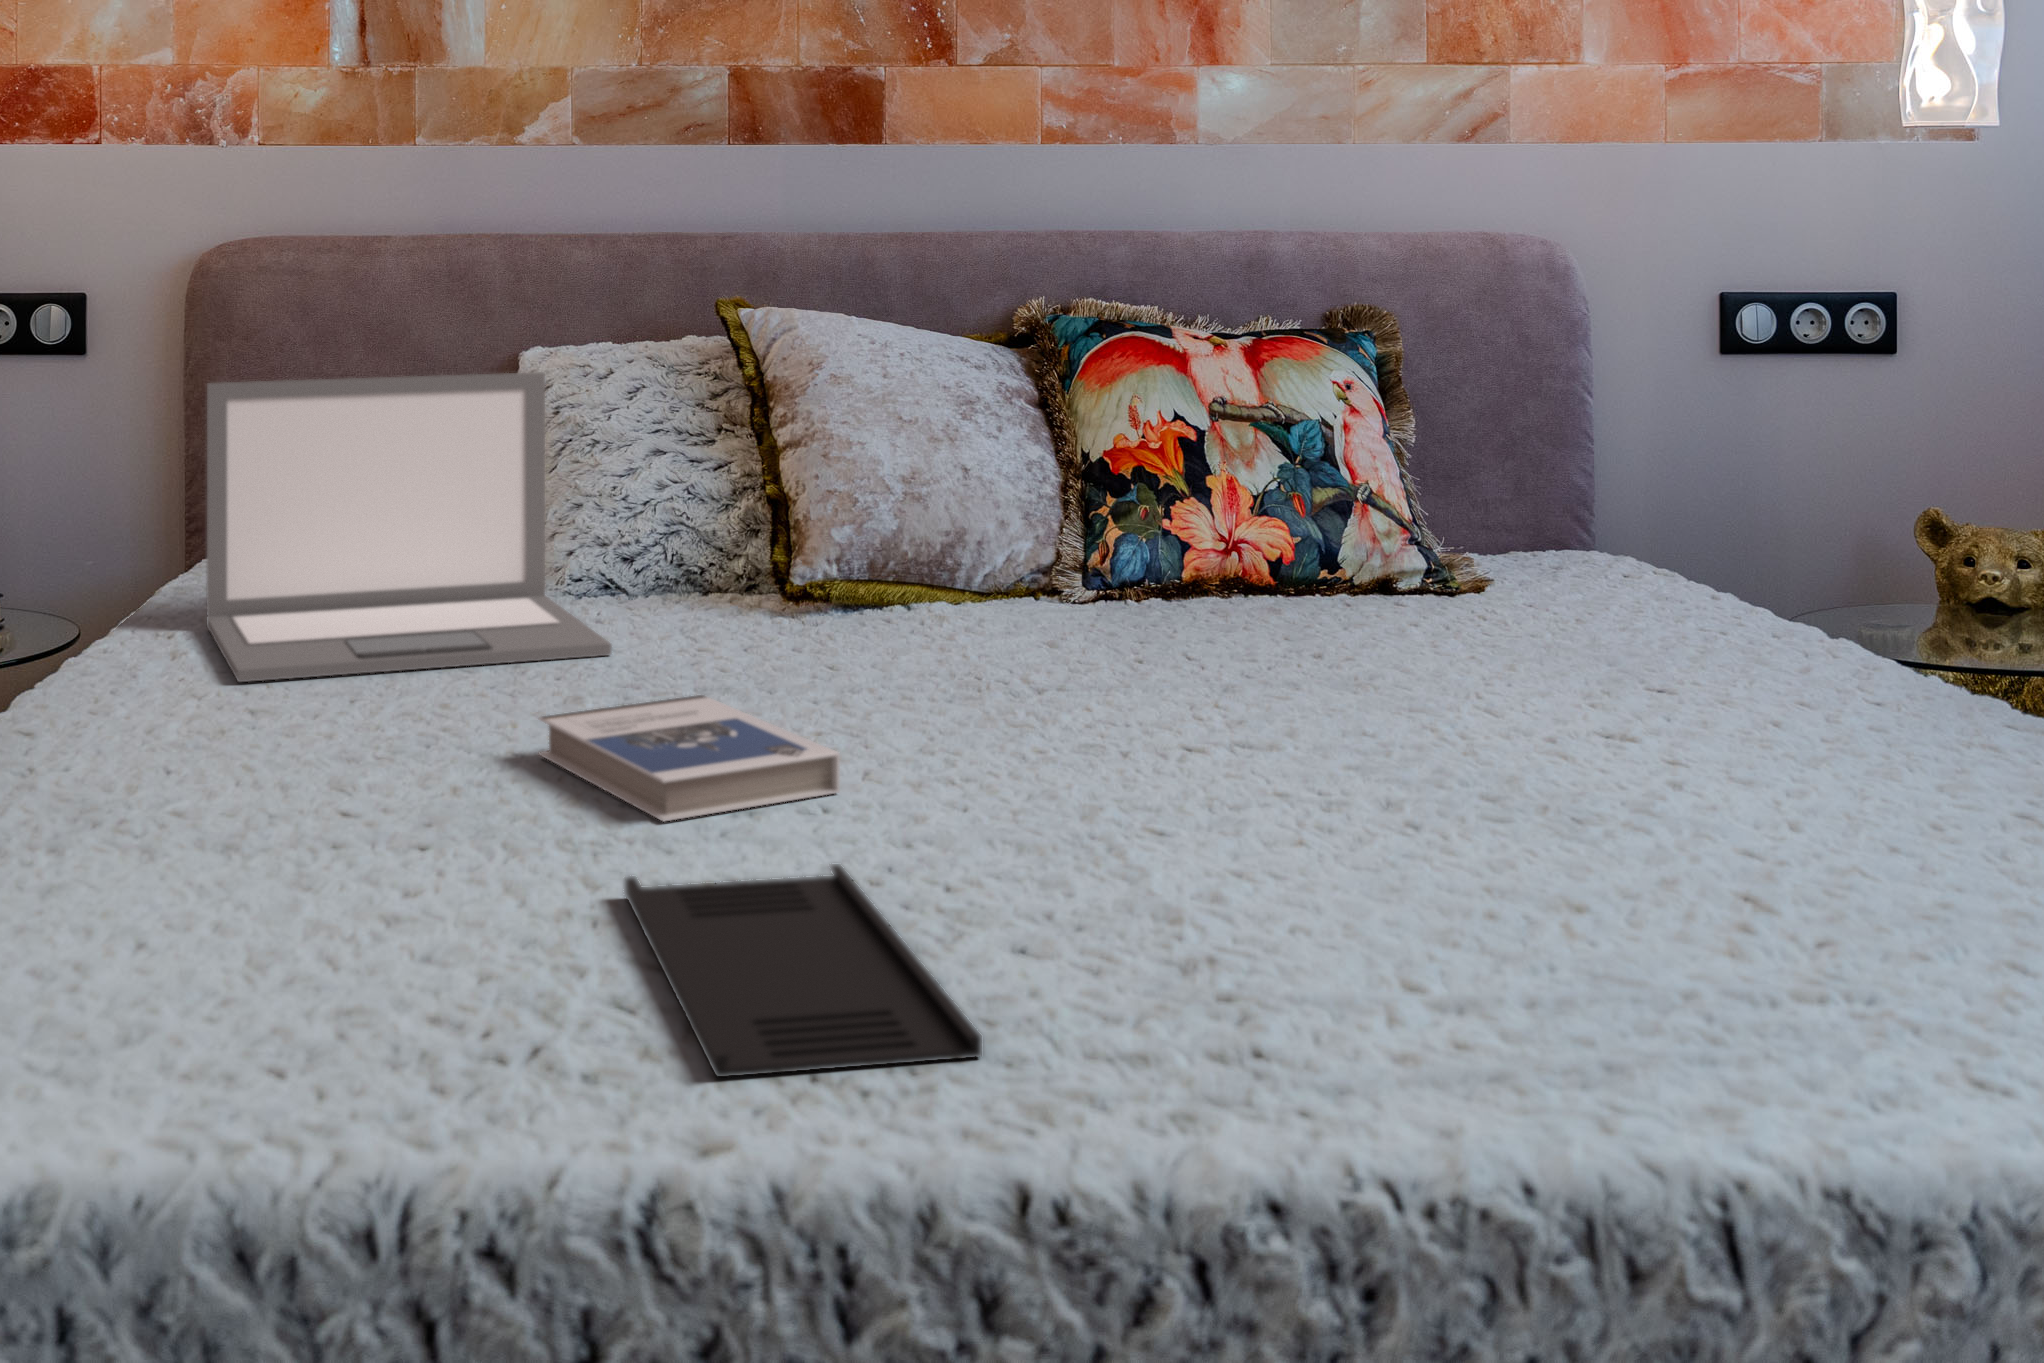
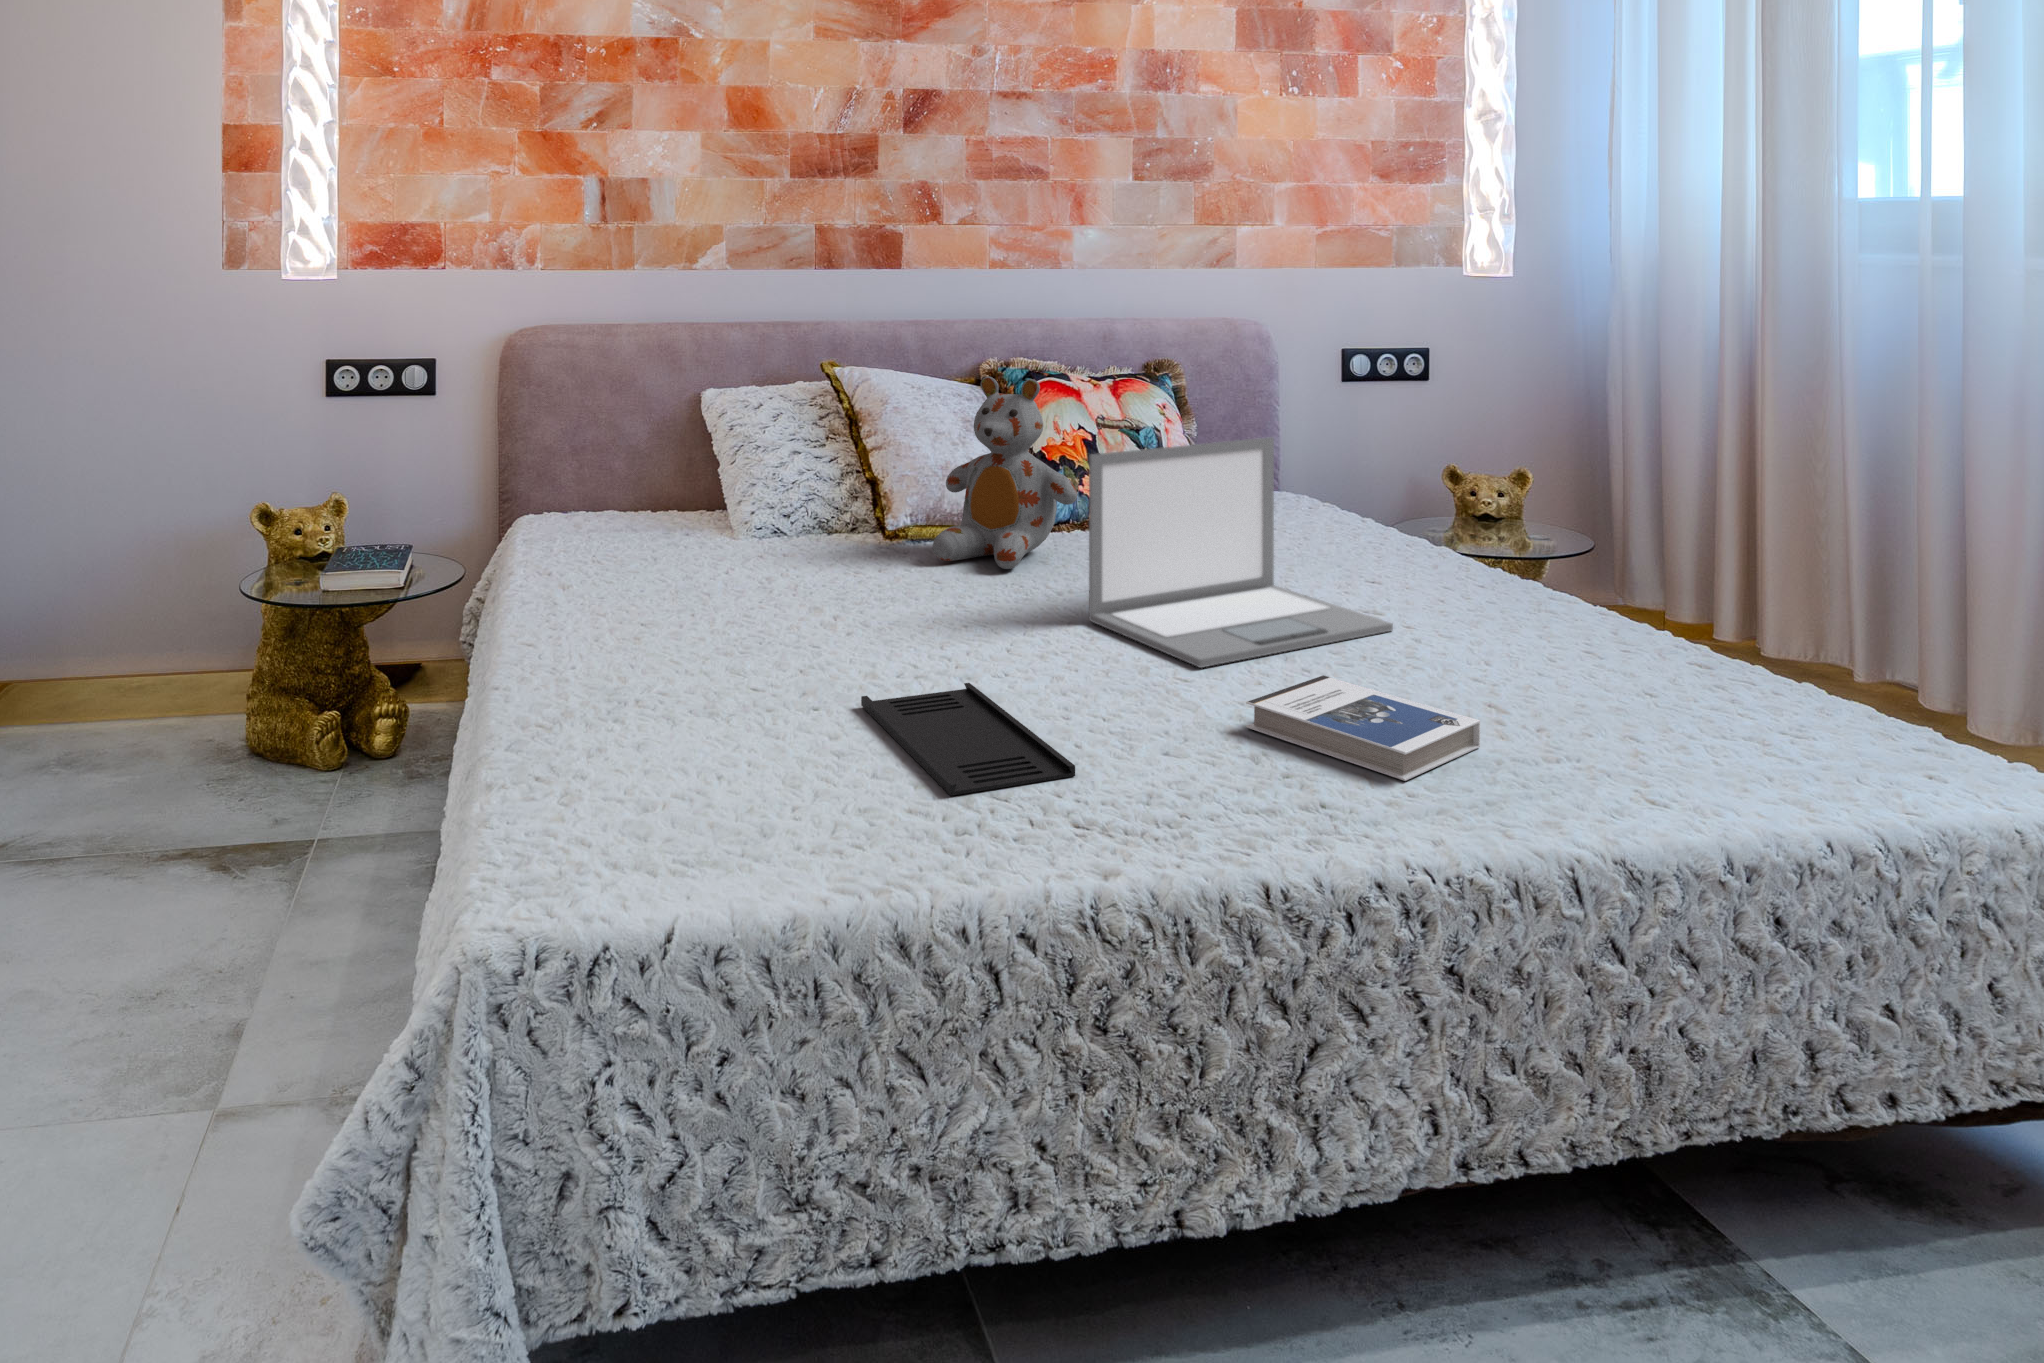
stuffed bear: none [871,315,1143,668] -> present [933,377,1077,569]
laptop: present [207,372,612,682] -> present [1089,437,1393,668]
hardback book: present [539,695,840,821] -> present [1246,675,1480,781]

